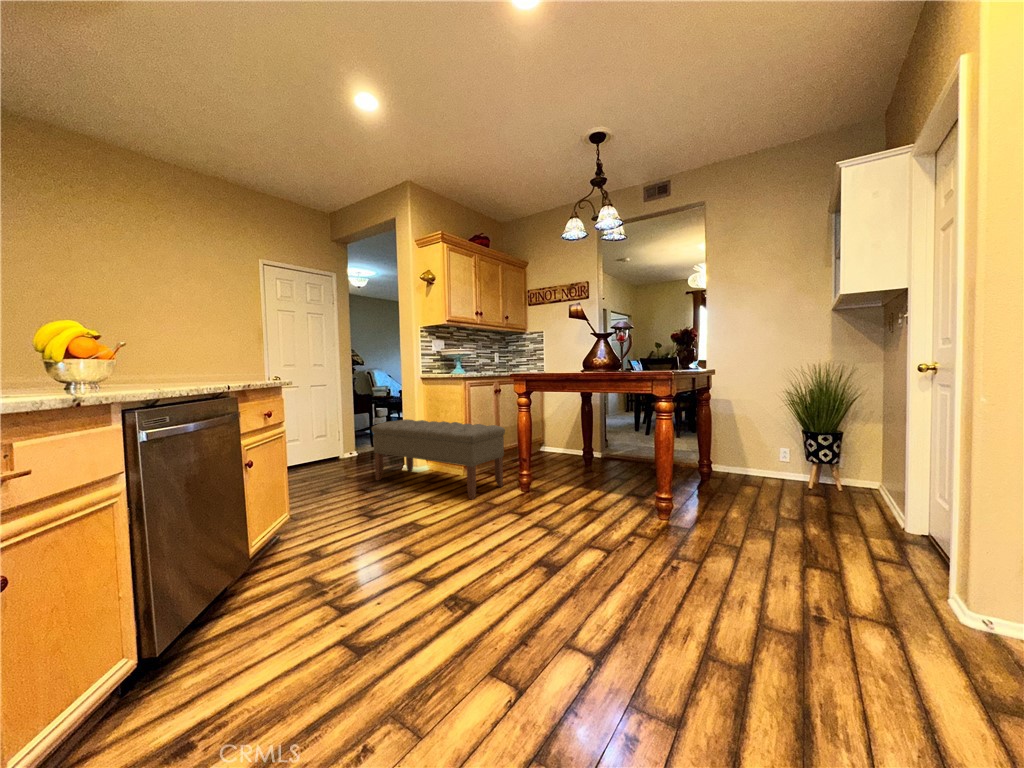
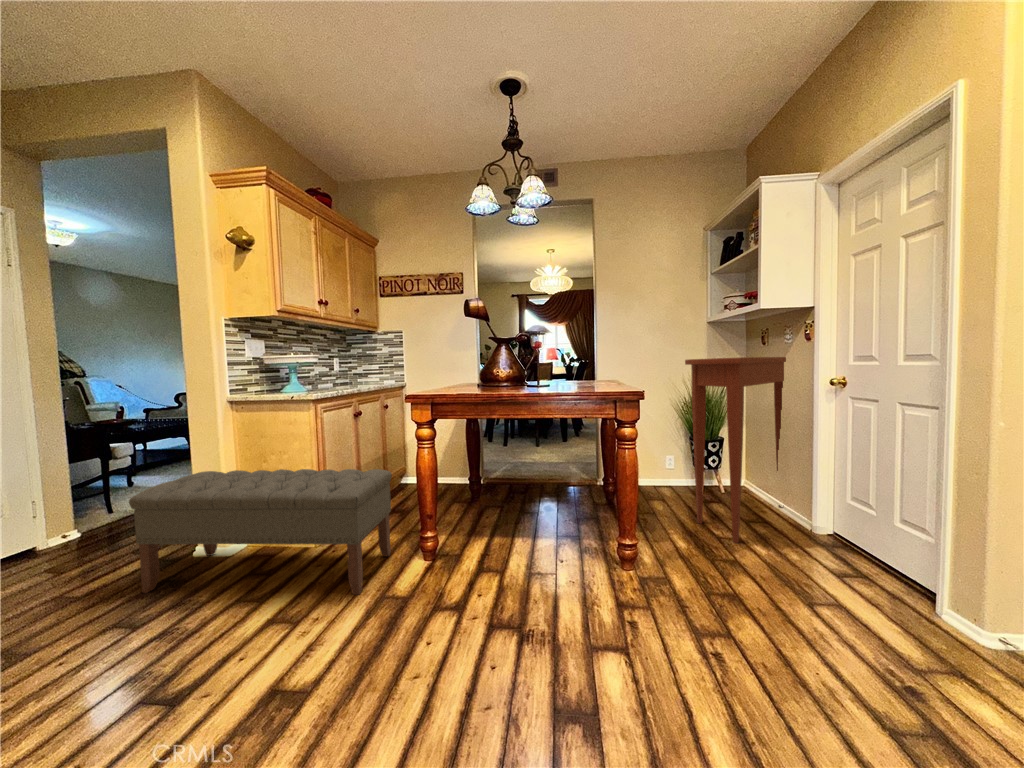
console table: none [773,340,938,529] -> present [685,357,786,543]

